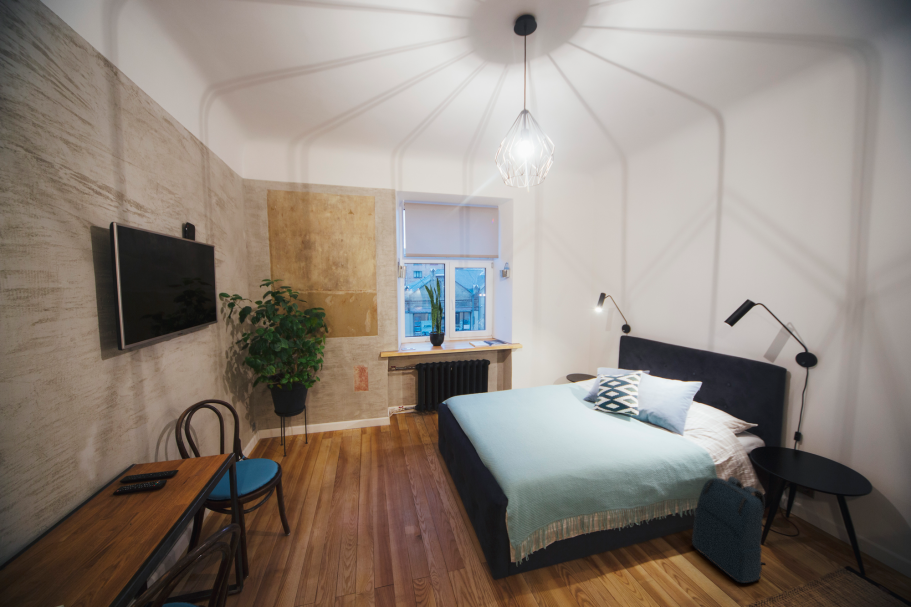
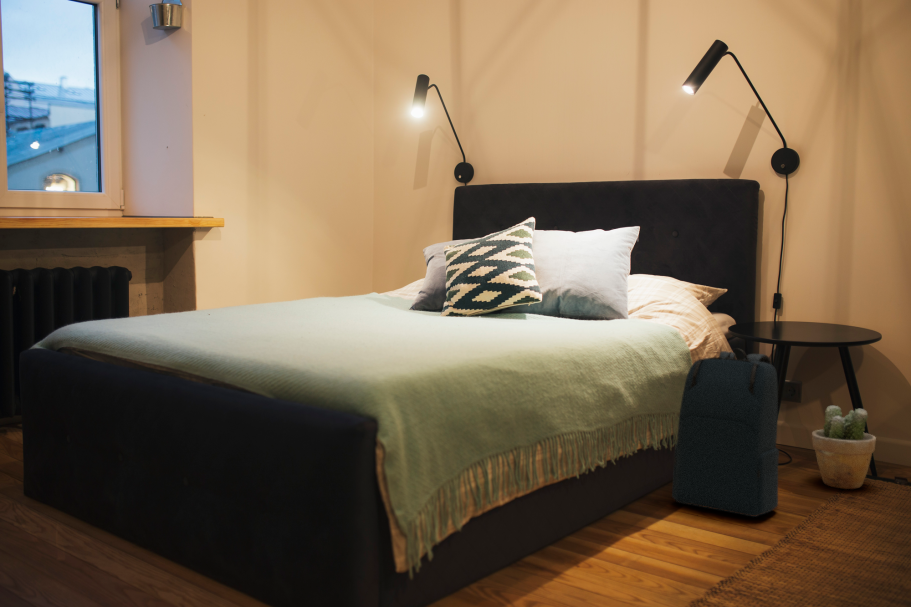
potted plant: none [805,523,859,583] -> present [812,406,876,489]

